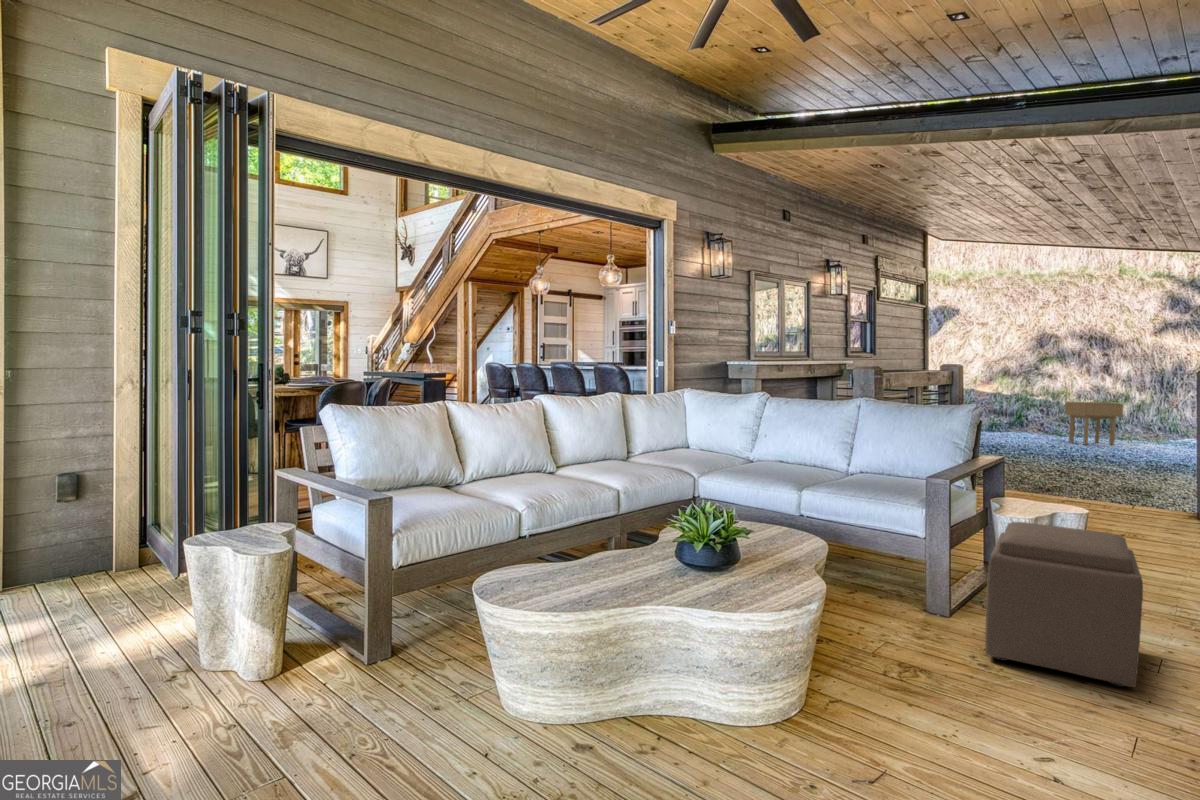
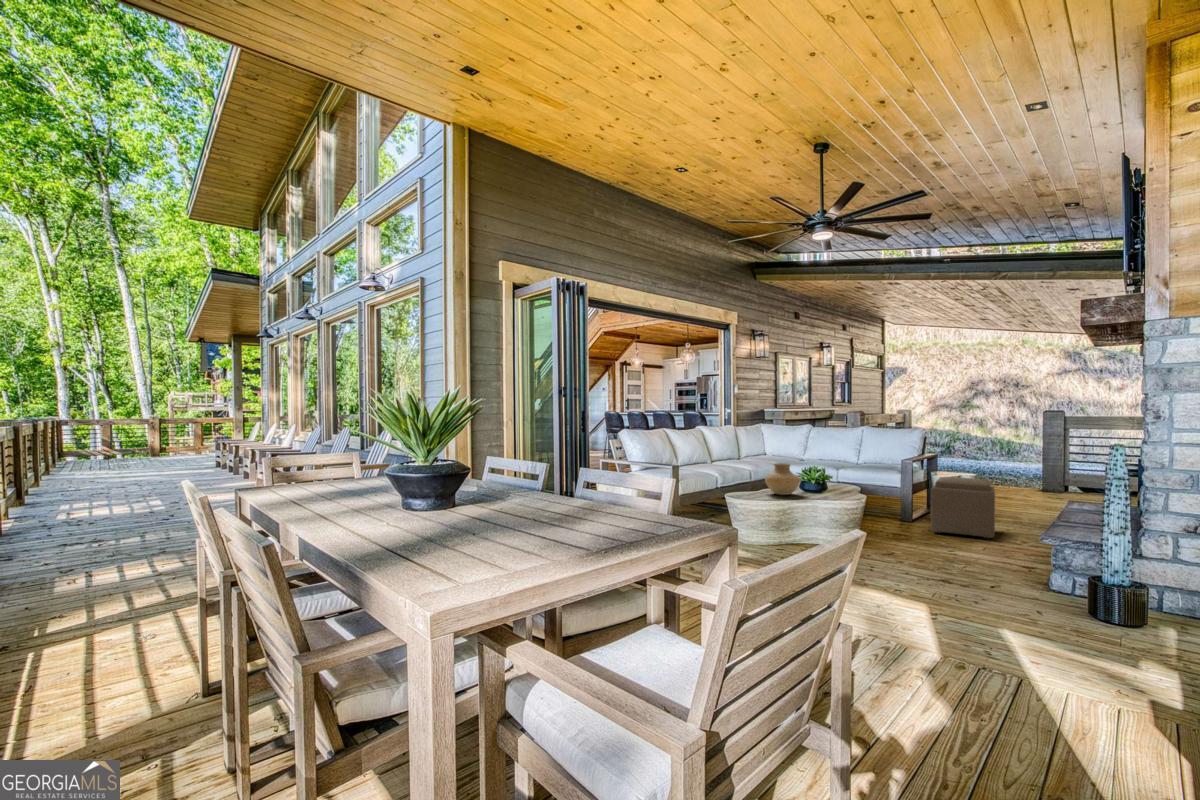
side table: present [1065,402,1123,445] -> none [982,434,1021,463]
vase: none [583,502,667,585] -> present [765,463,800,495]

